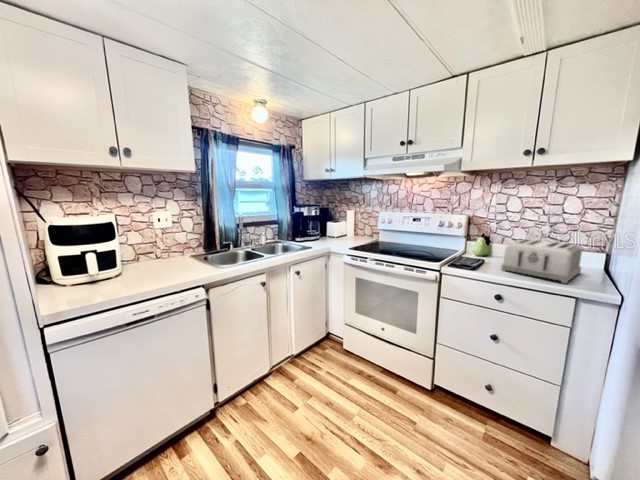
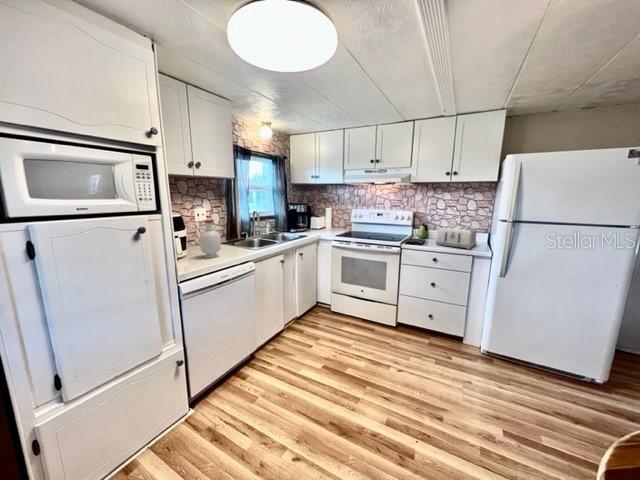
bottle: none [127,228,161,281] -> present [200,220,221,258]

